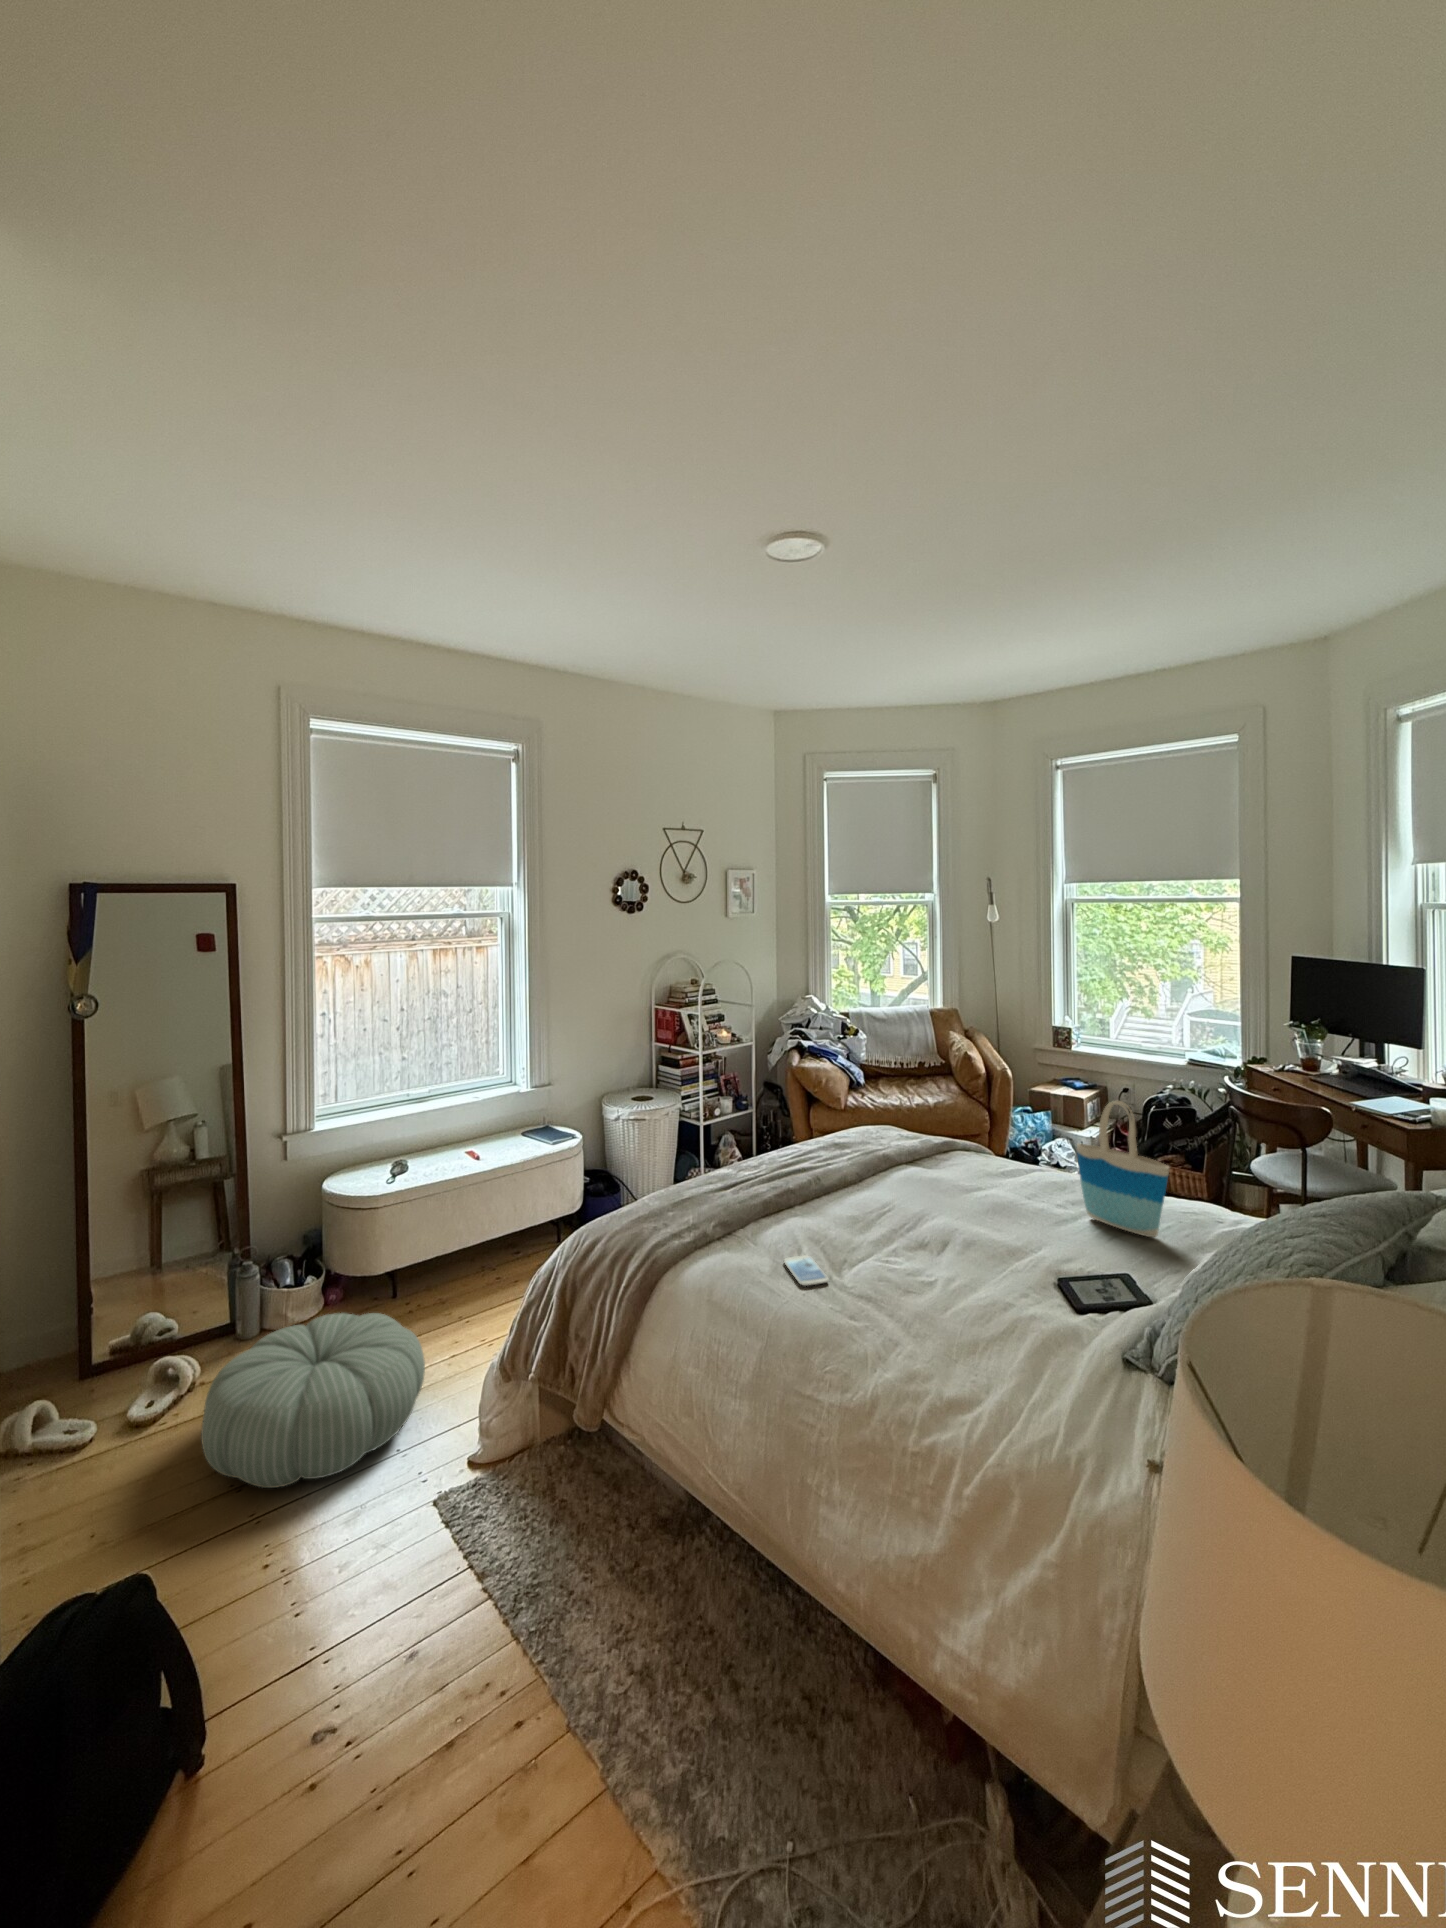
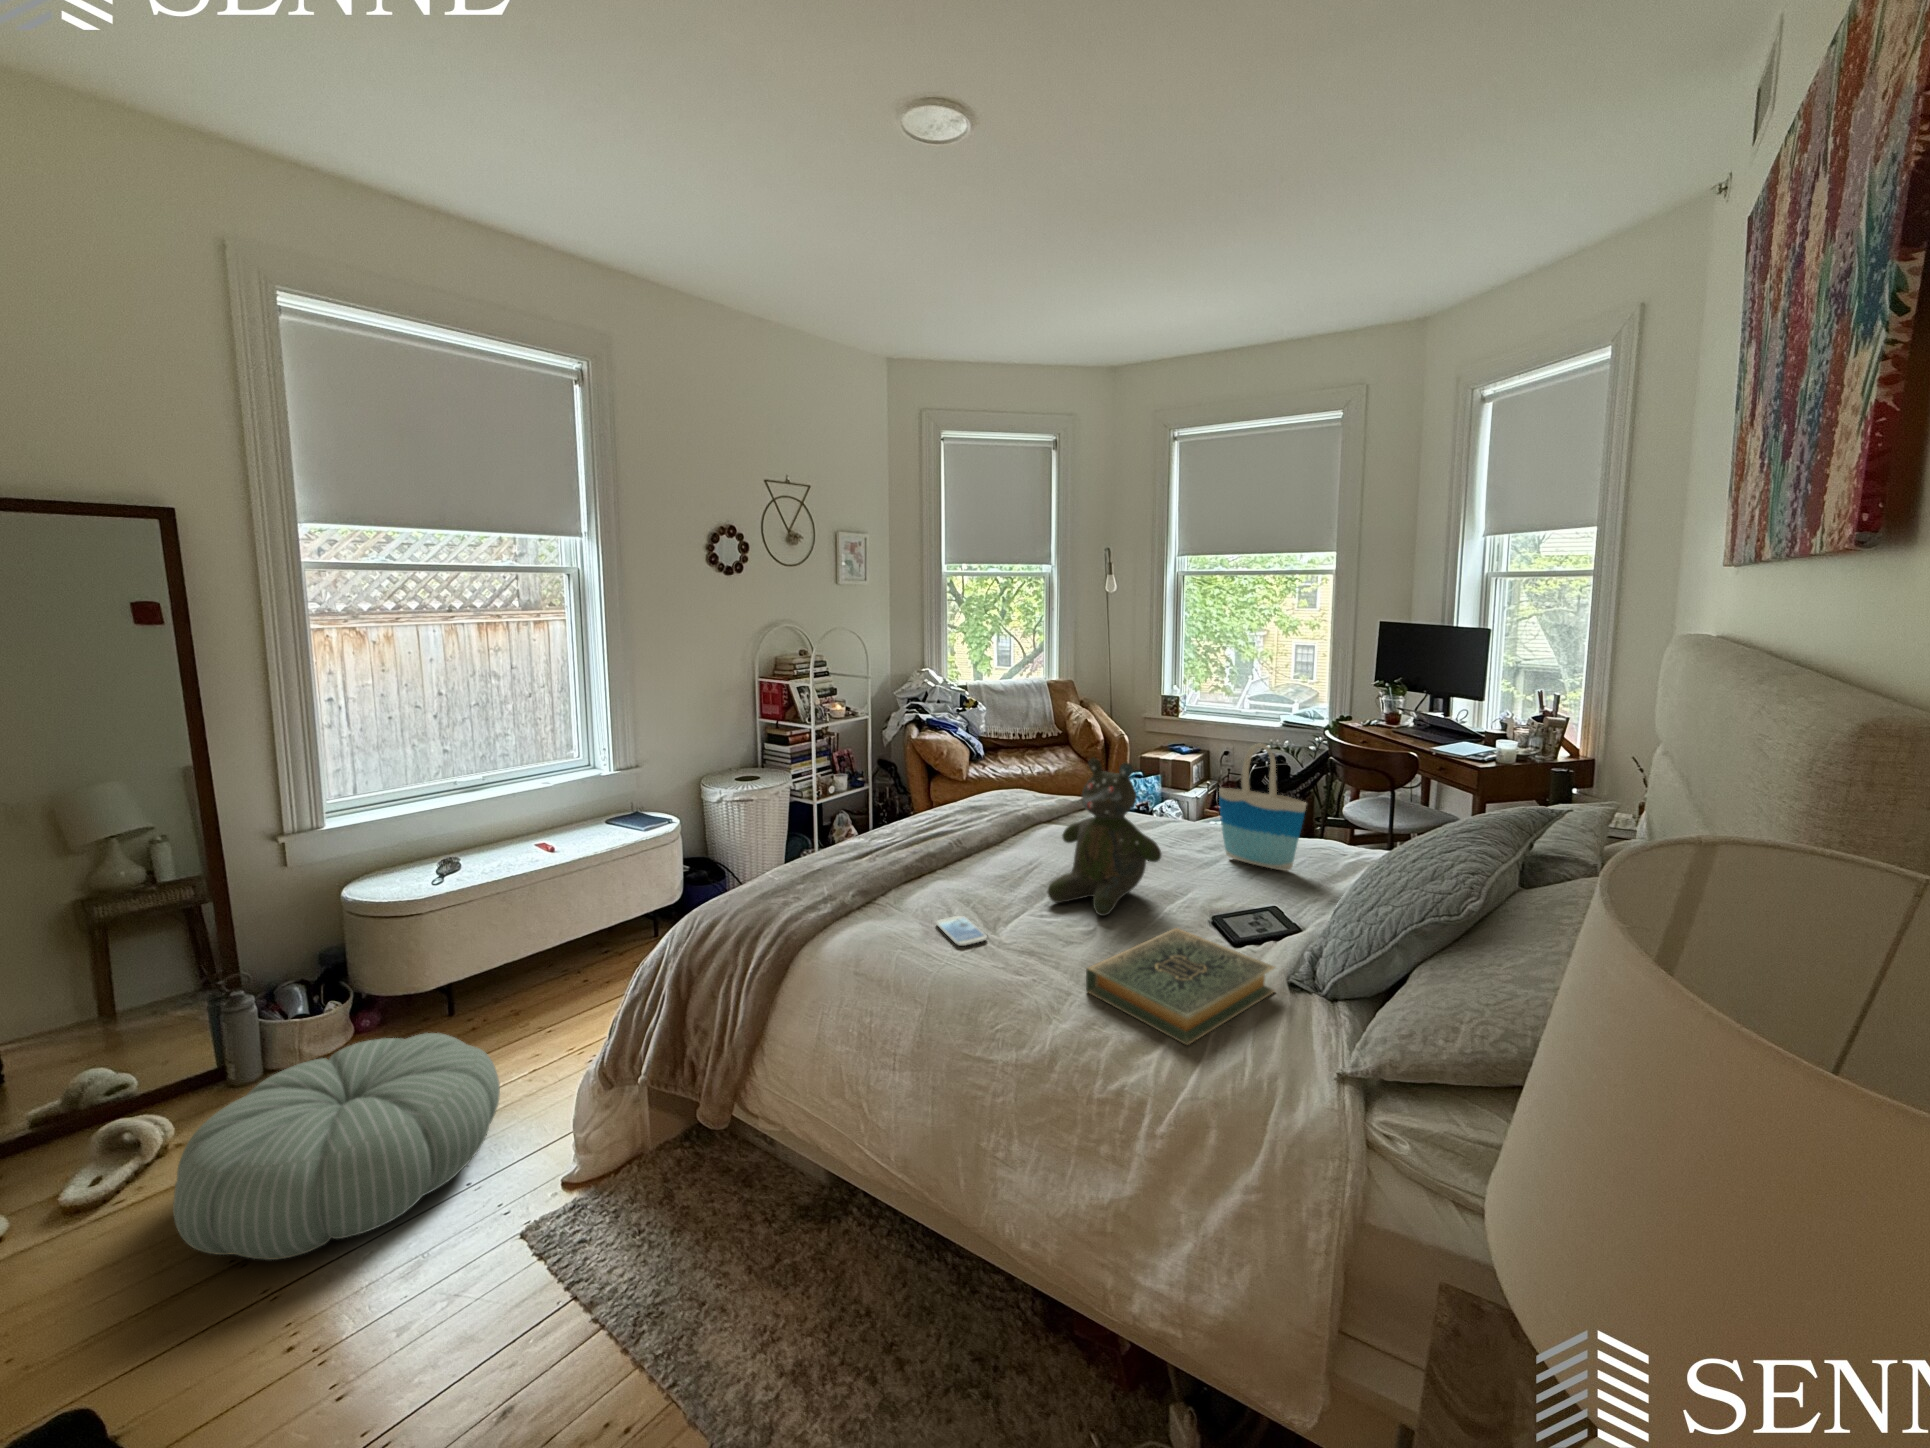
teddy bear: none [892,1110,1005,1269] -> present [1047,758,1161,916]
hardback book: none [913,1289,1109,1411] -> present [1086,928,1275,1045]

